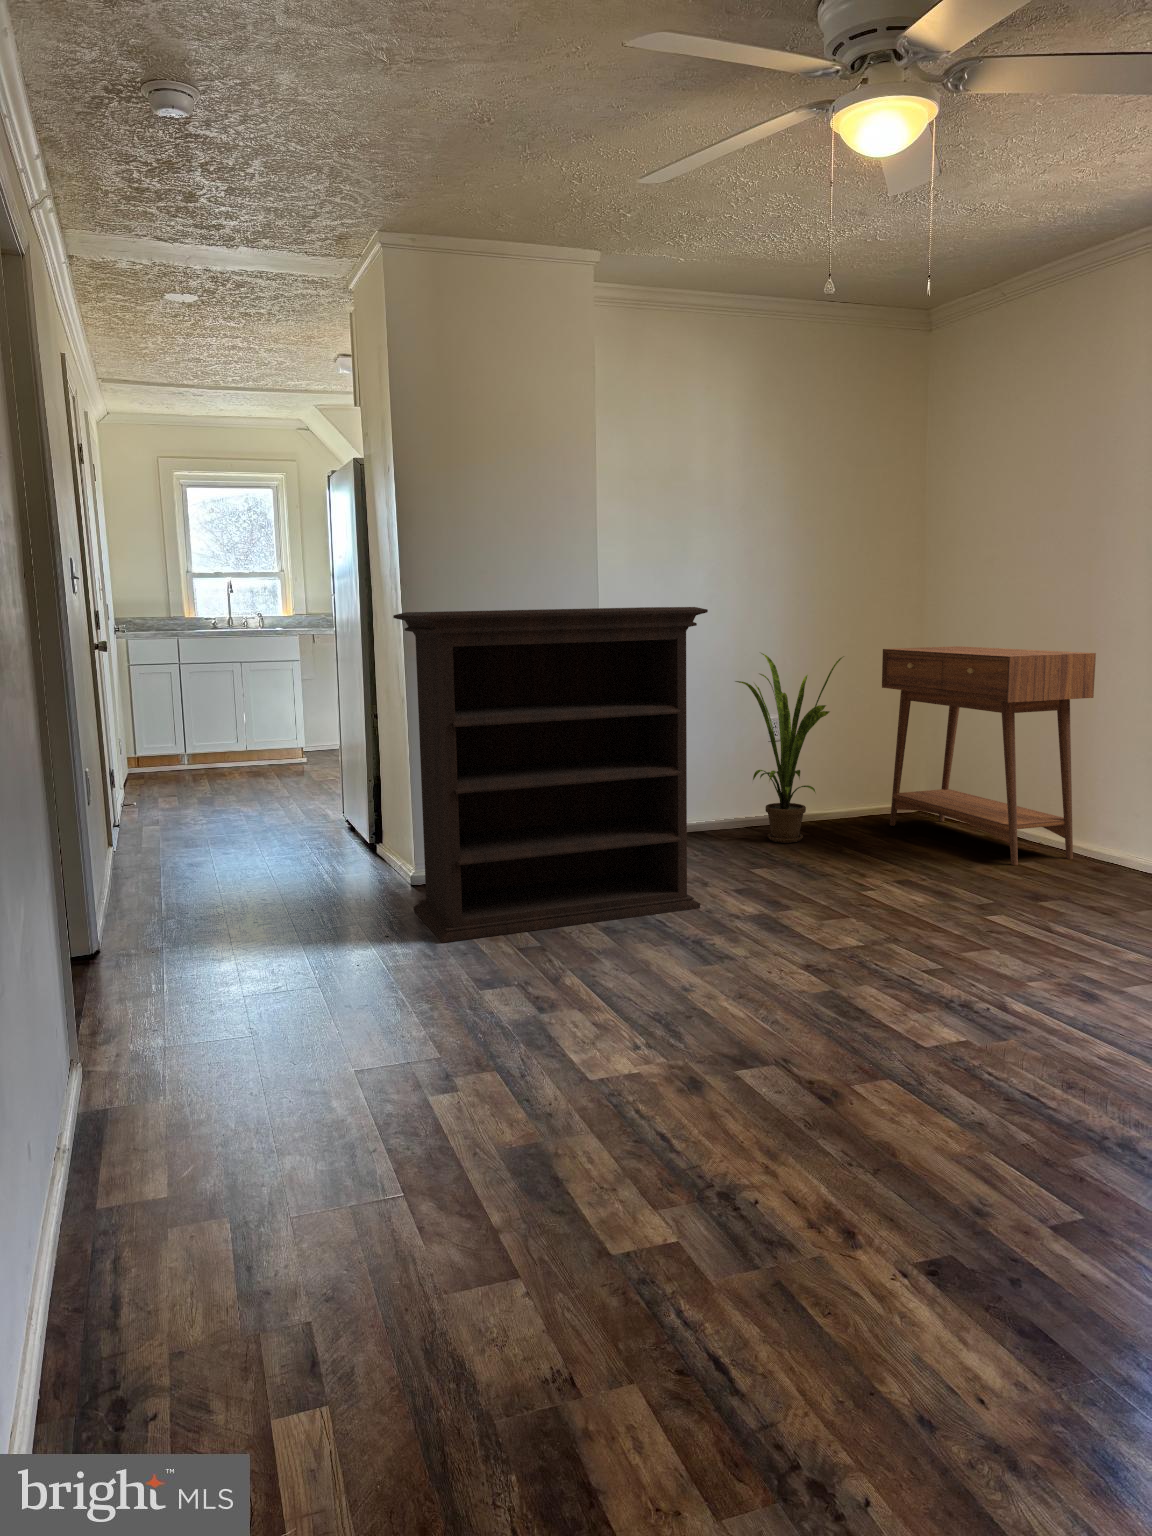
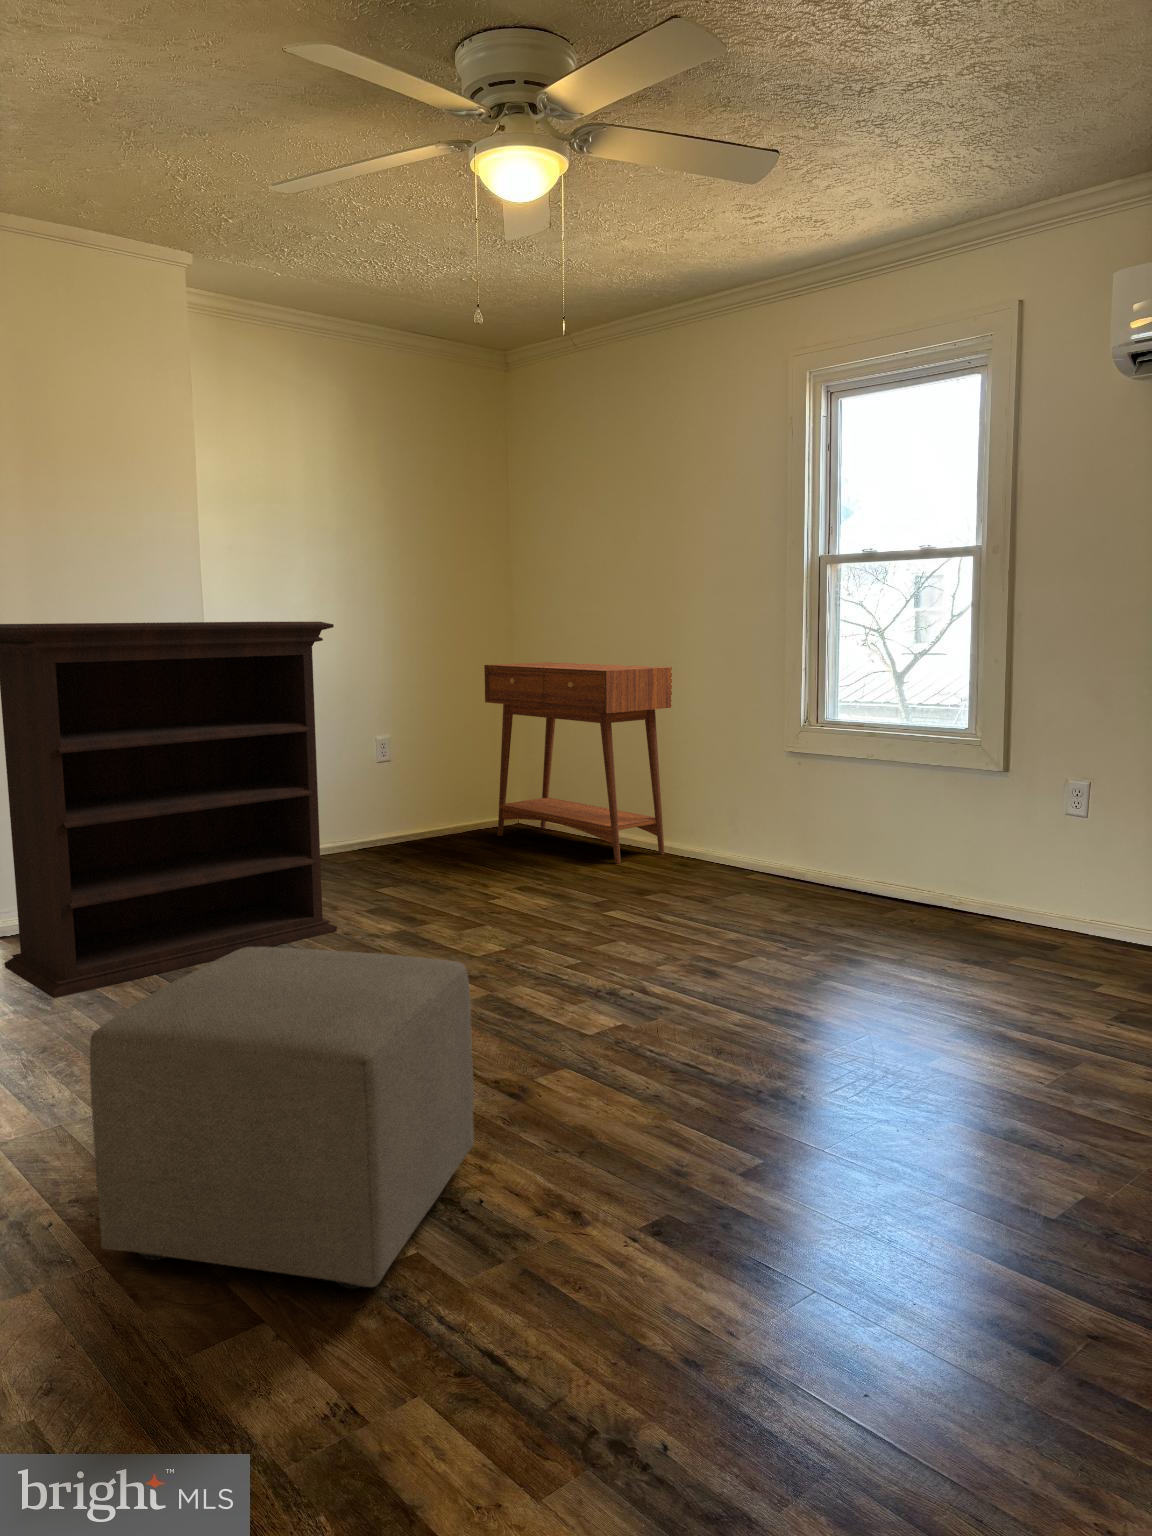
house plant: present [736,653,843,843] -> none [344,668,455,860]
ottoman: none [398,919,763,1266] -> present [90,947,474,1289]

